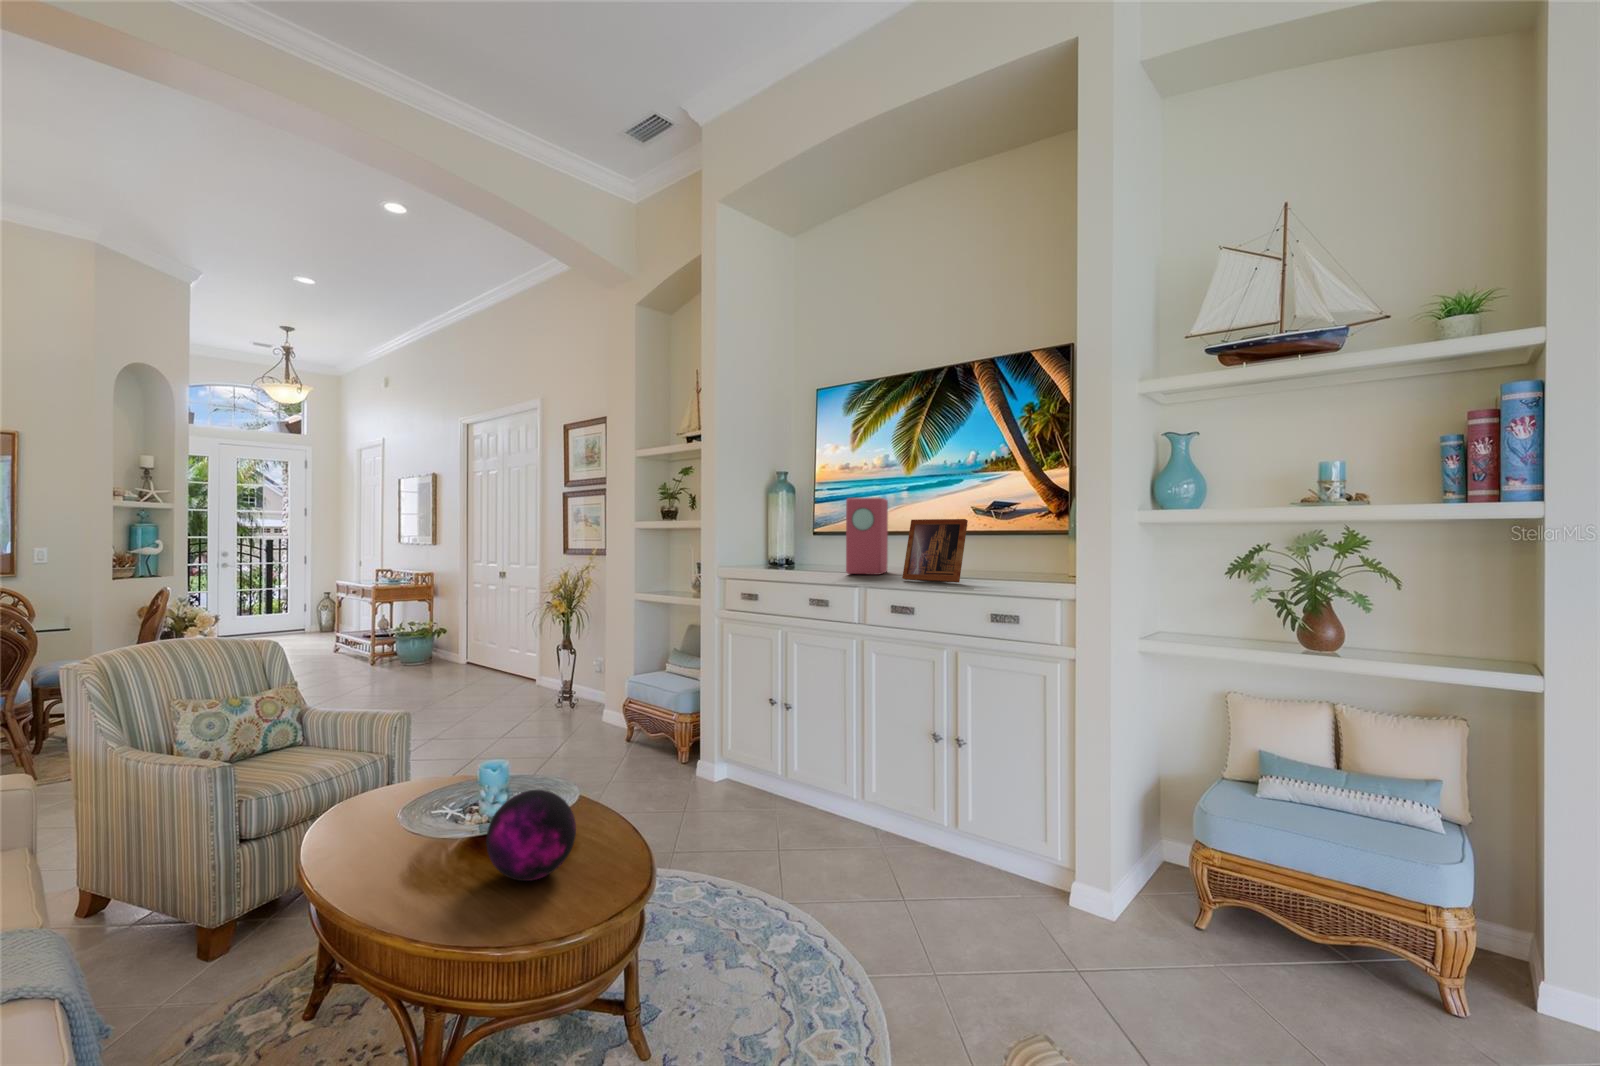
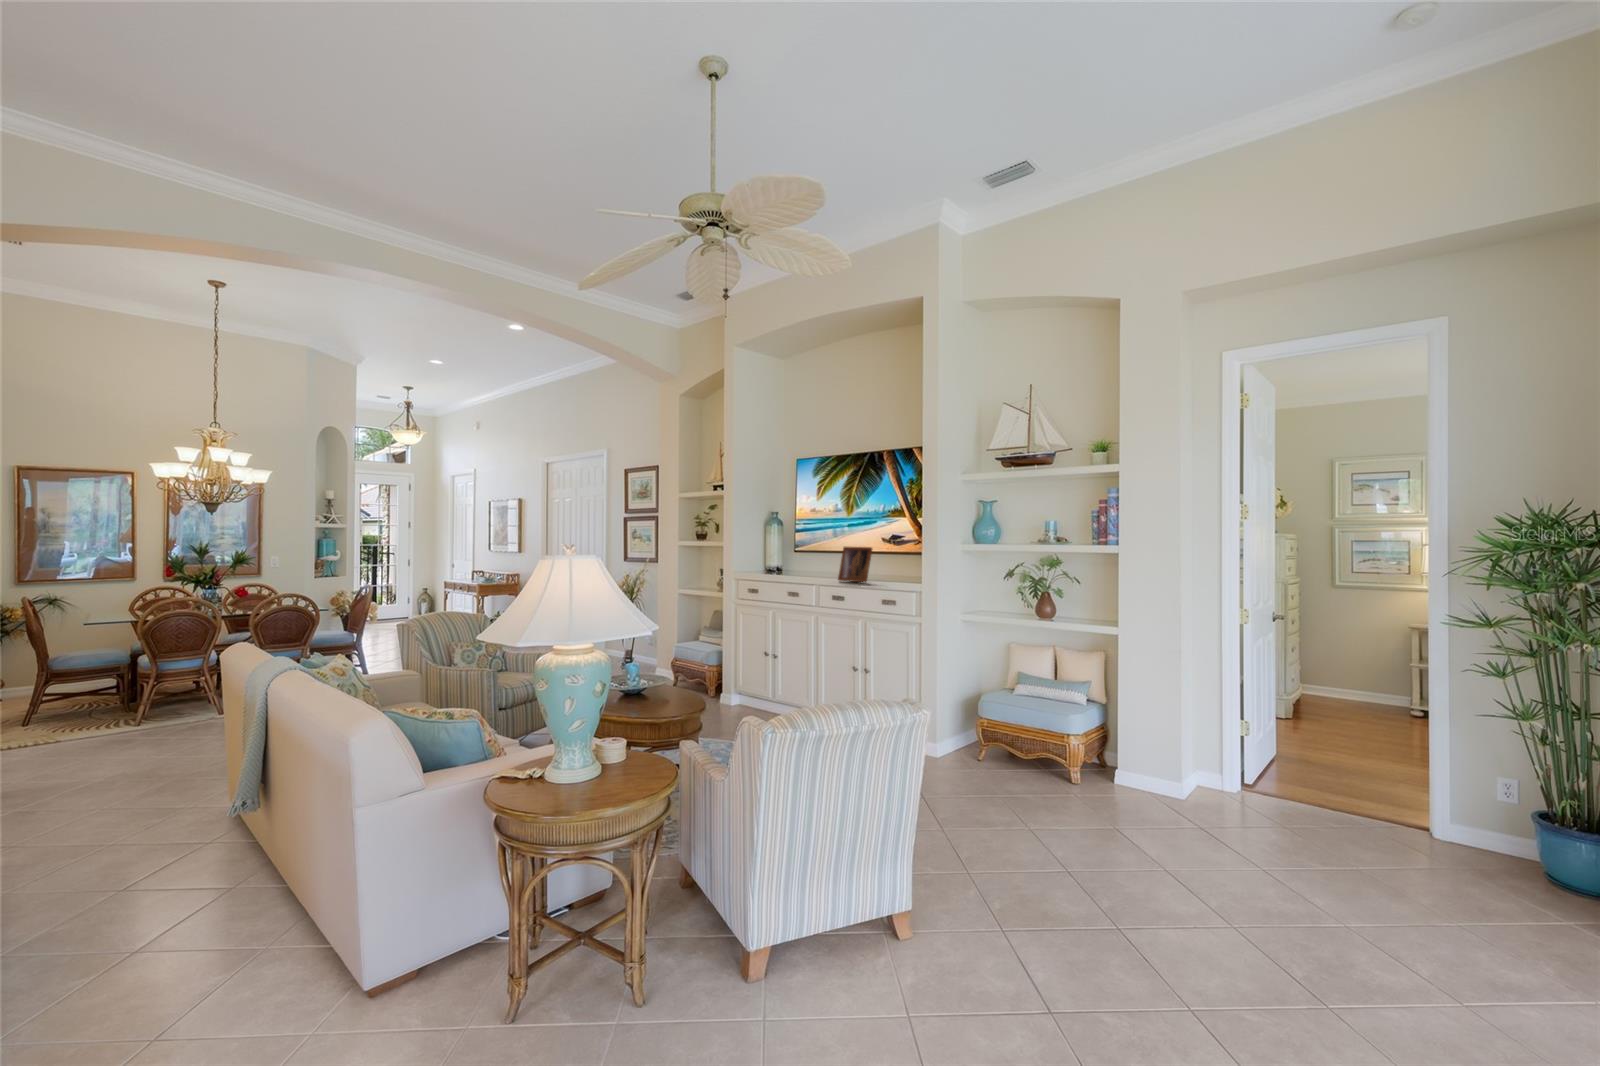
speaker: present [846,498,888,575] -> none [809,532,835,578]
decorative orb: present [486,790,576,881] -> none [636,672,673,708]

